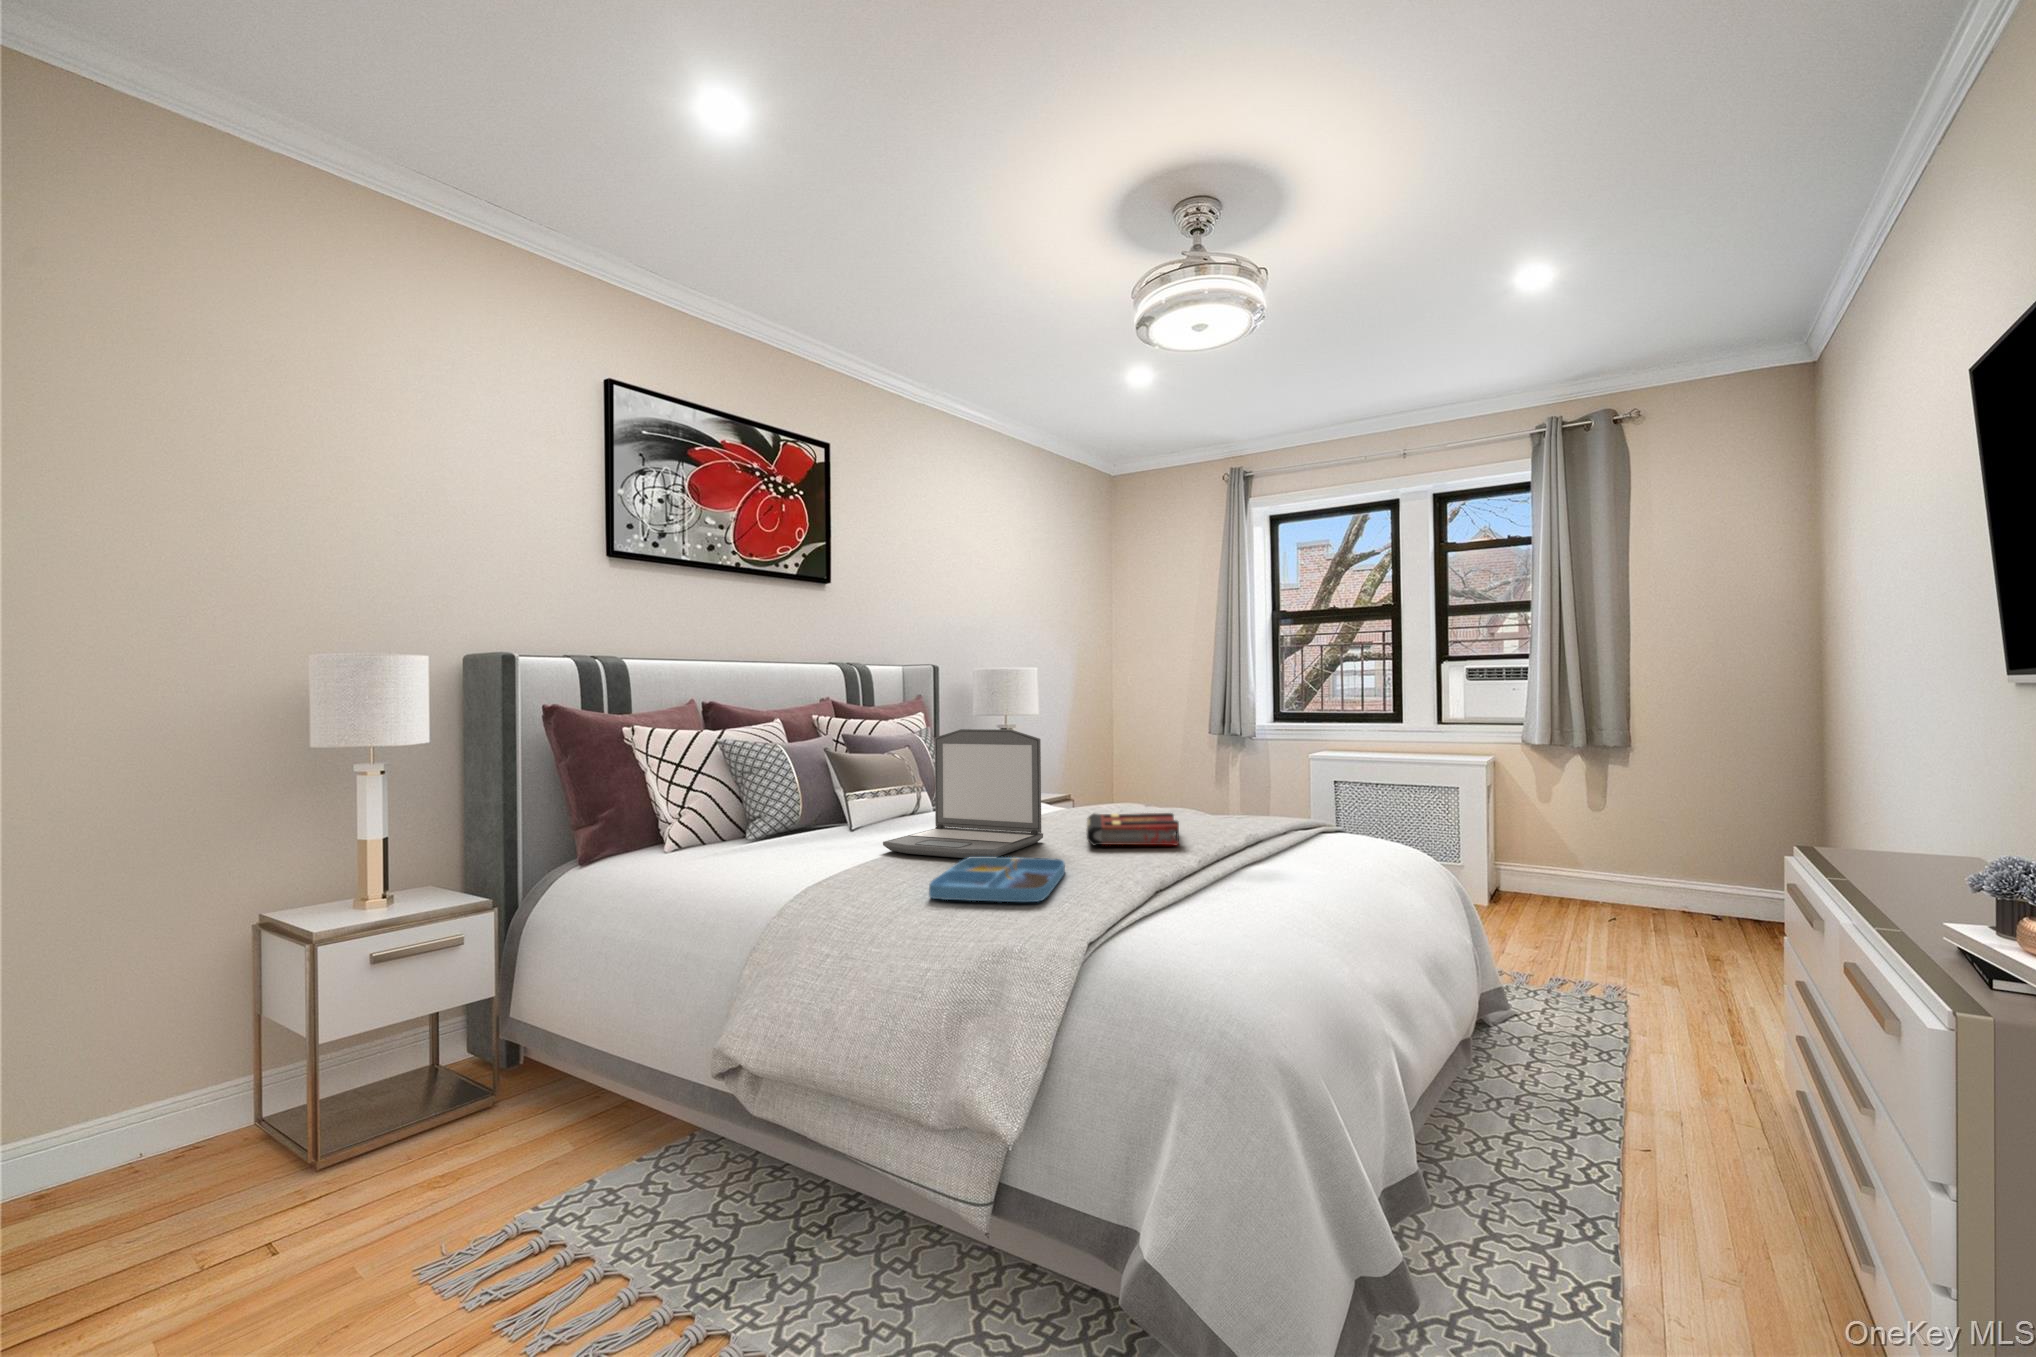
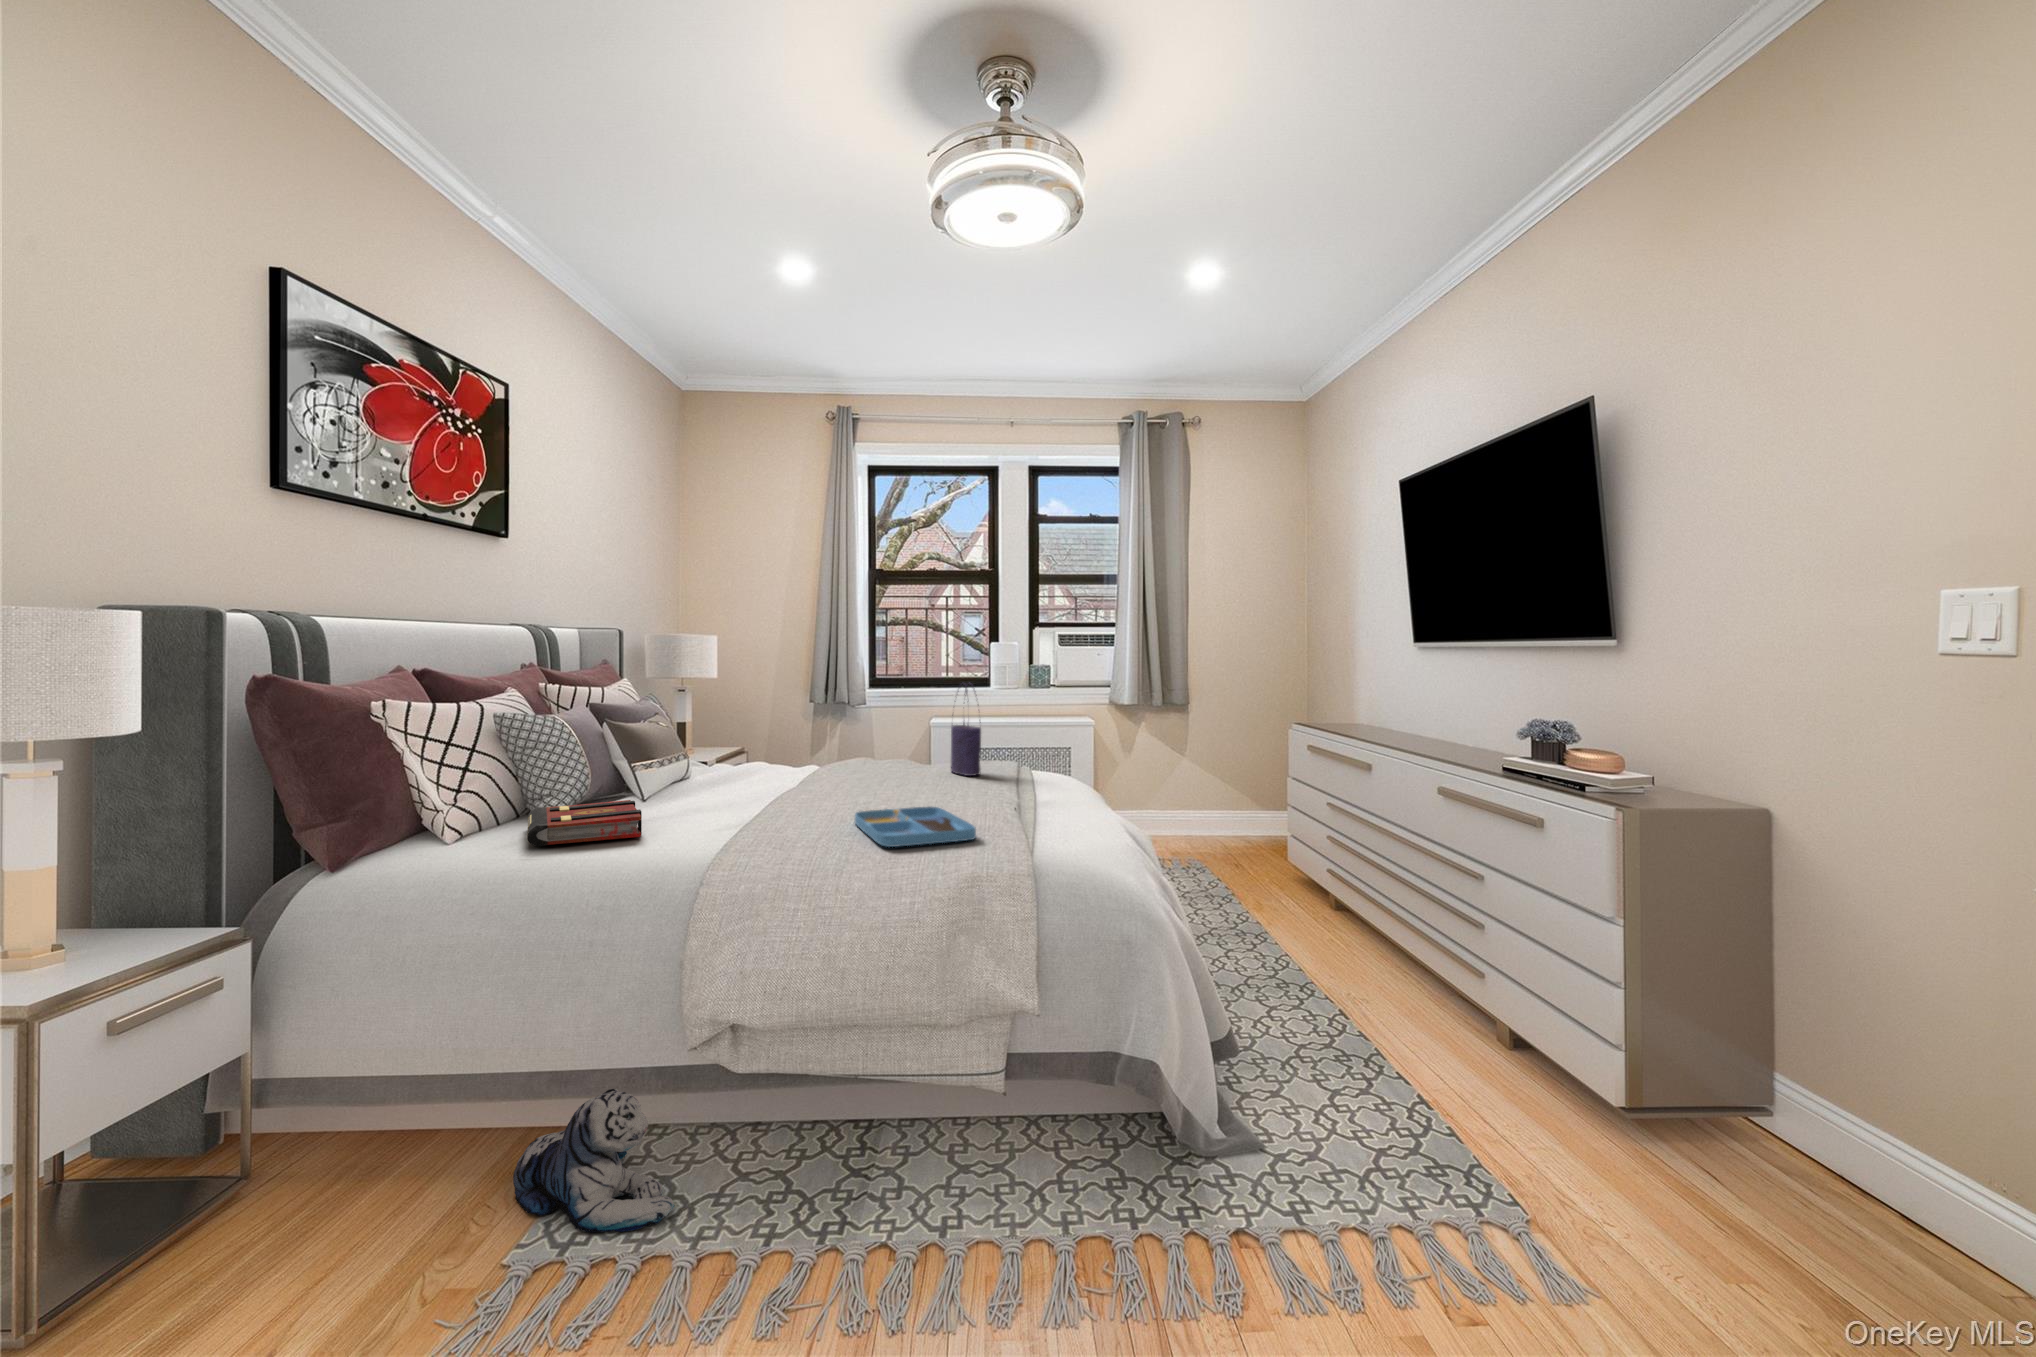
tote bag: none [1191,712,1219,828] -> present [951,684,981,776]
laptop: present [883,729,1043,858] -> none [740,699,867,816]
book: present [1087,813,1179,846] -> present [528,800,642,847]
plush toy: none [597,1103,705,1250] -> present [513,1089,674,1232]

